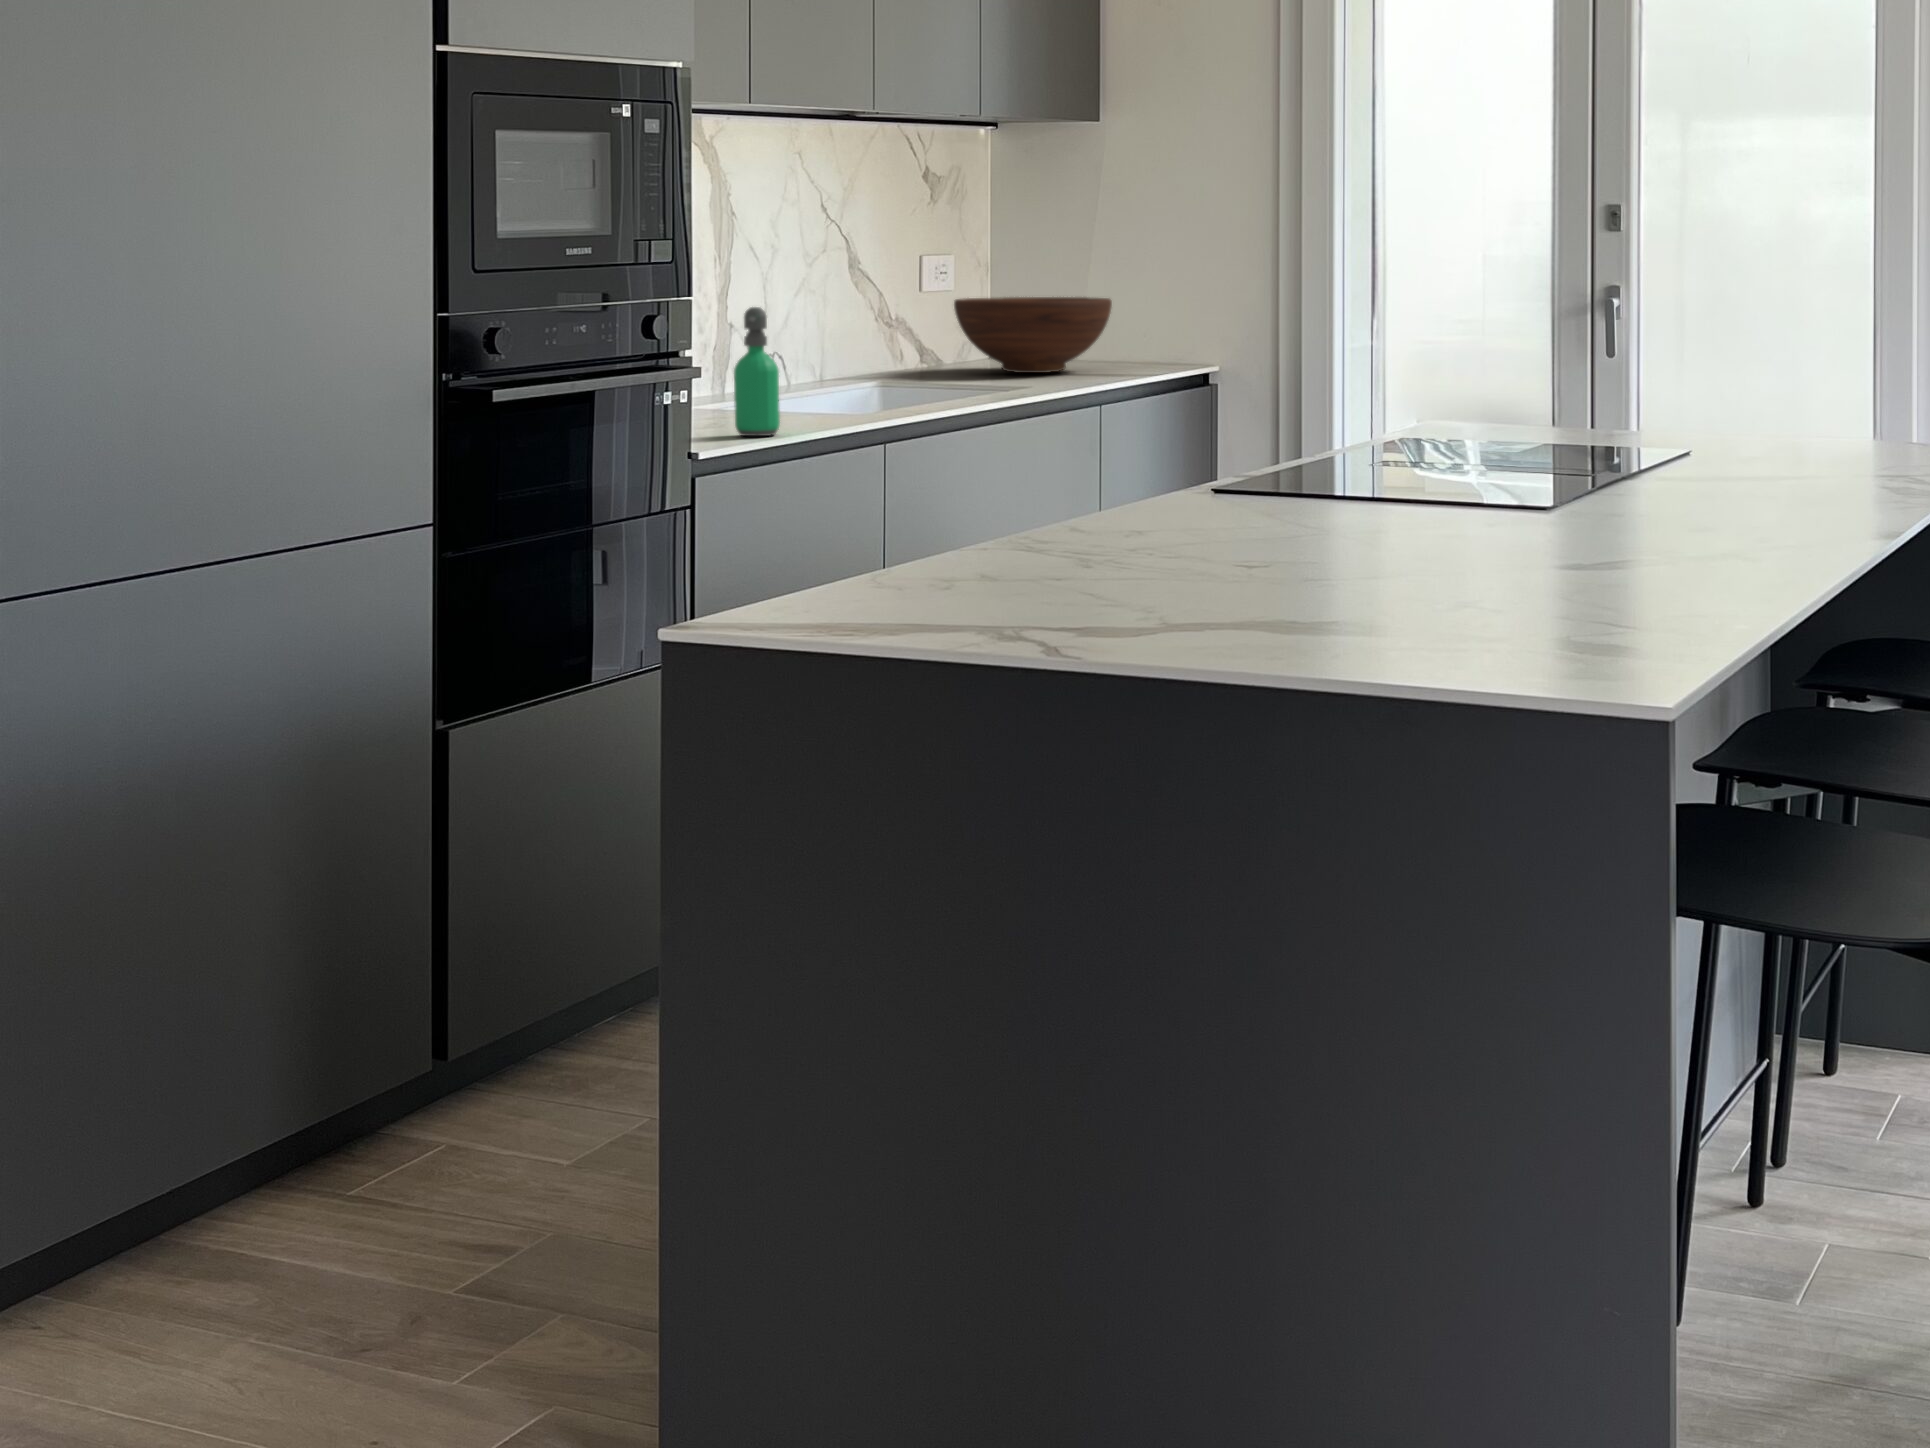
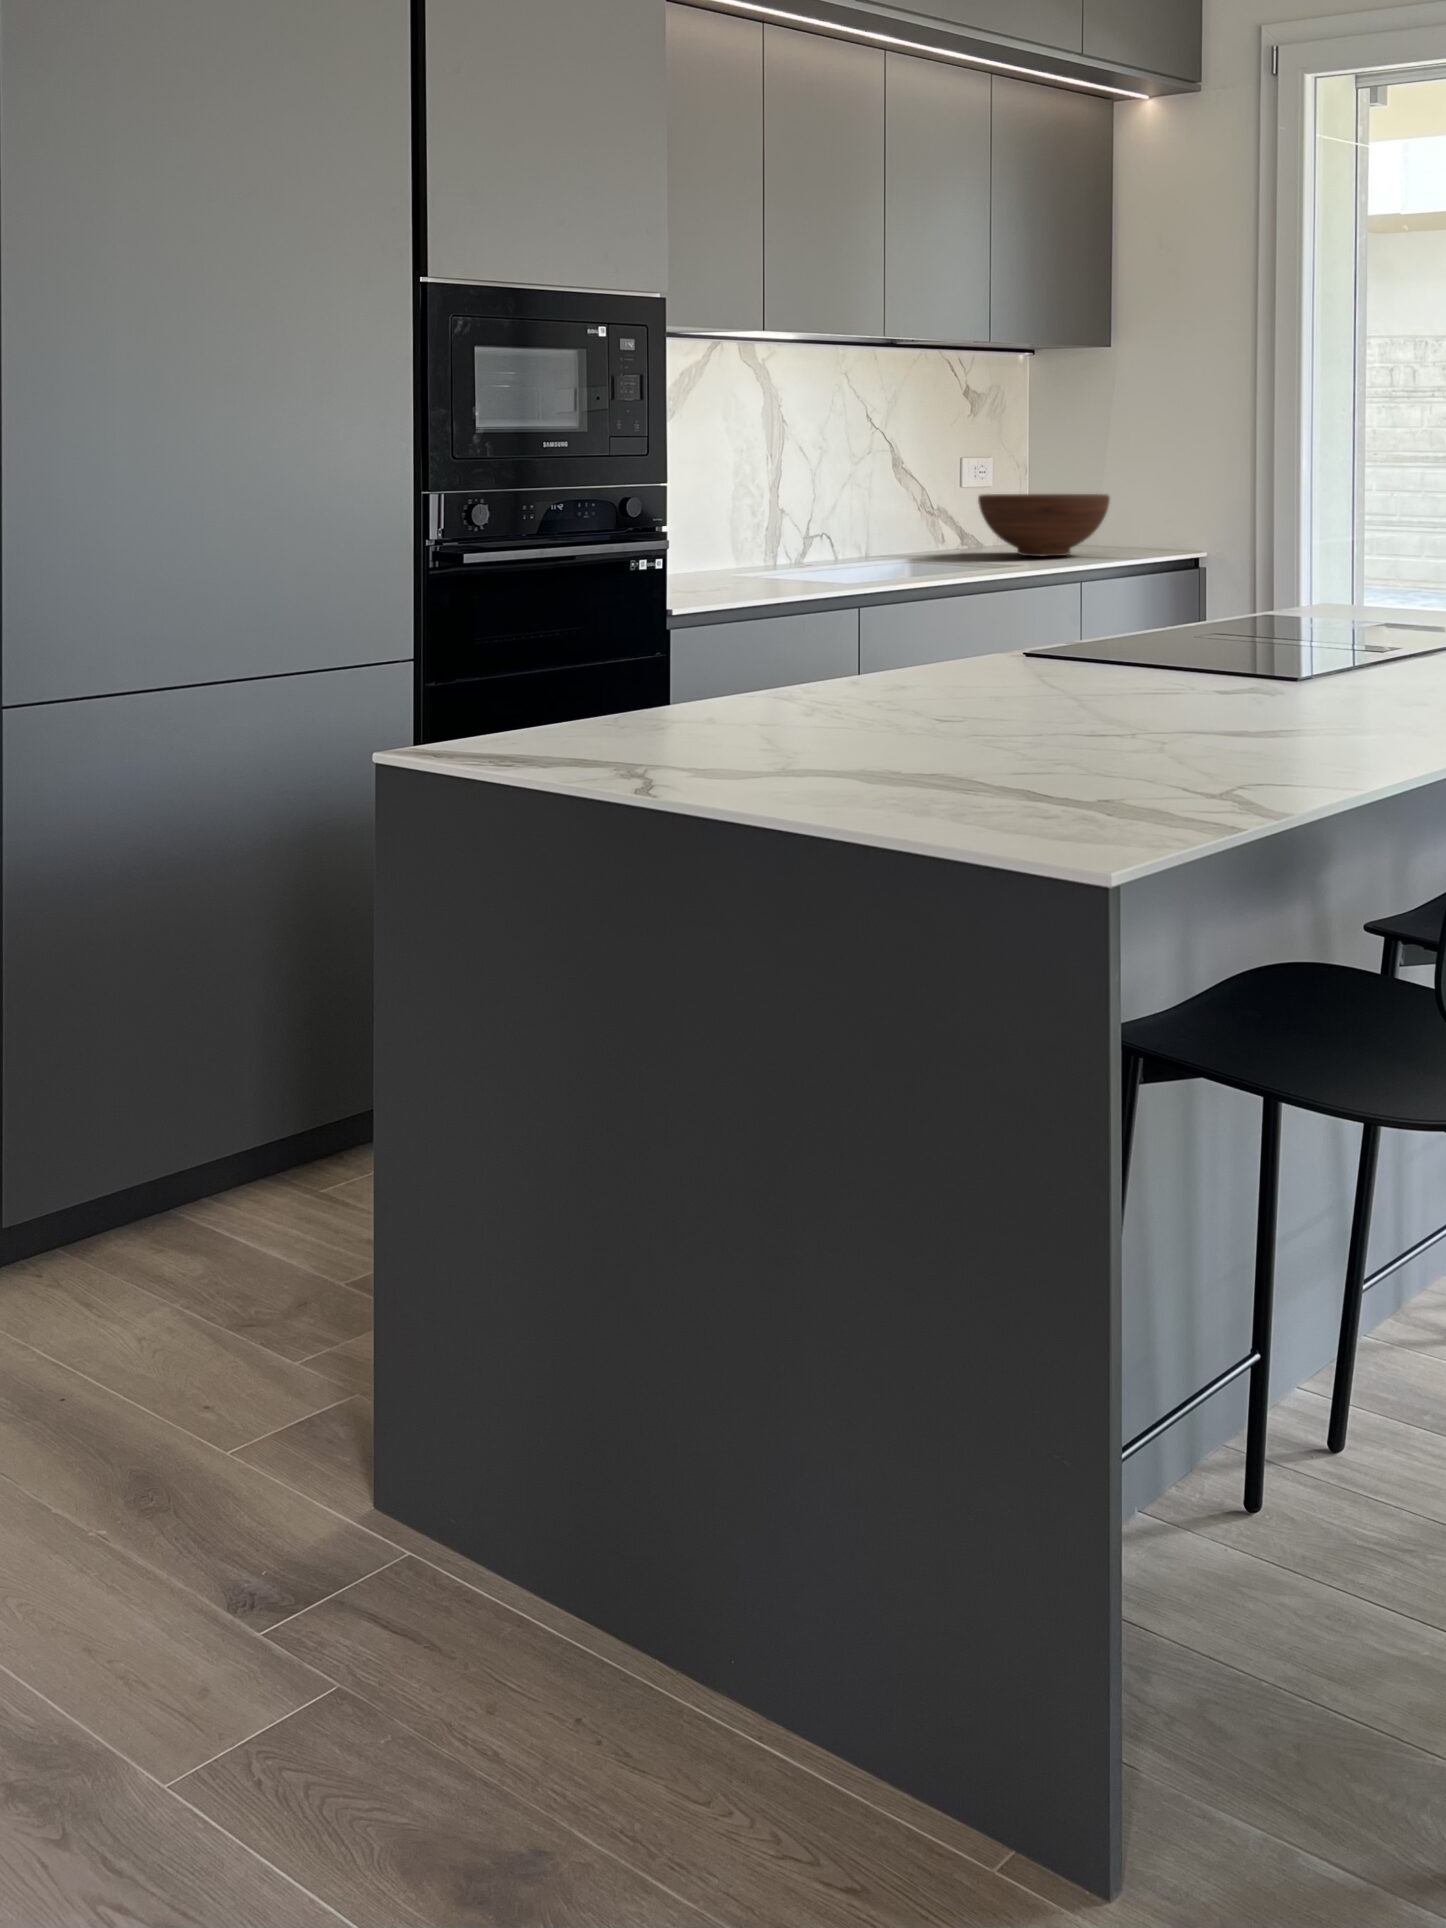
soap dispenser: present [734,307,780,436] -> none [724,494,761,601]

